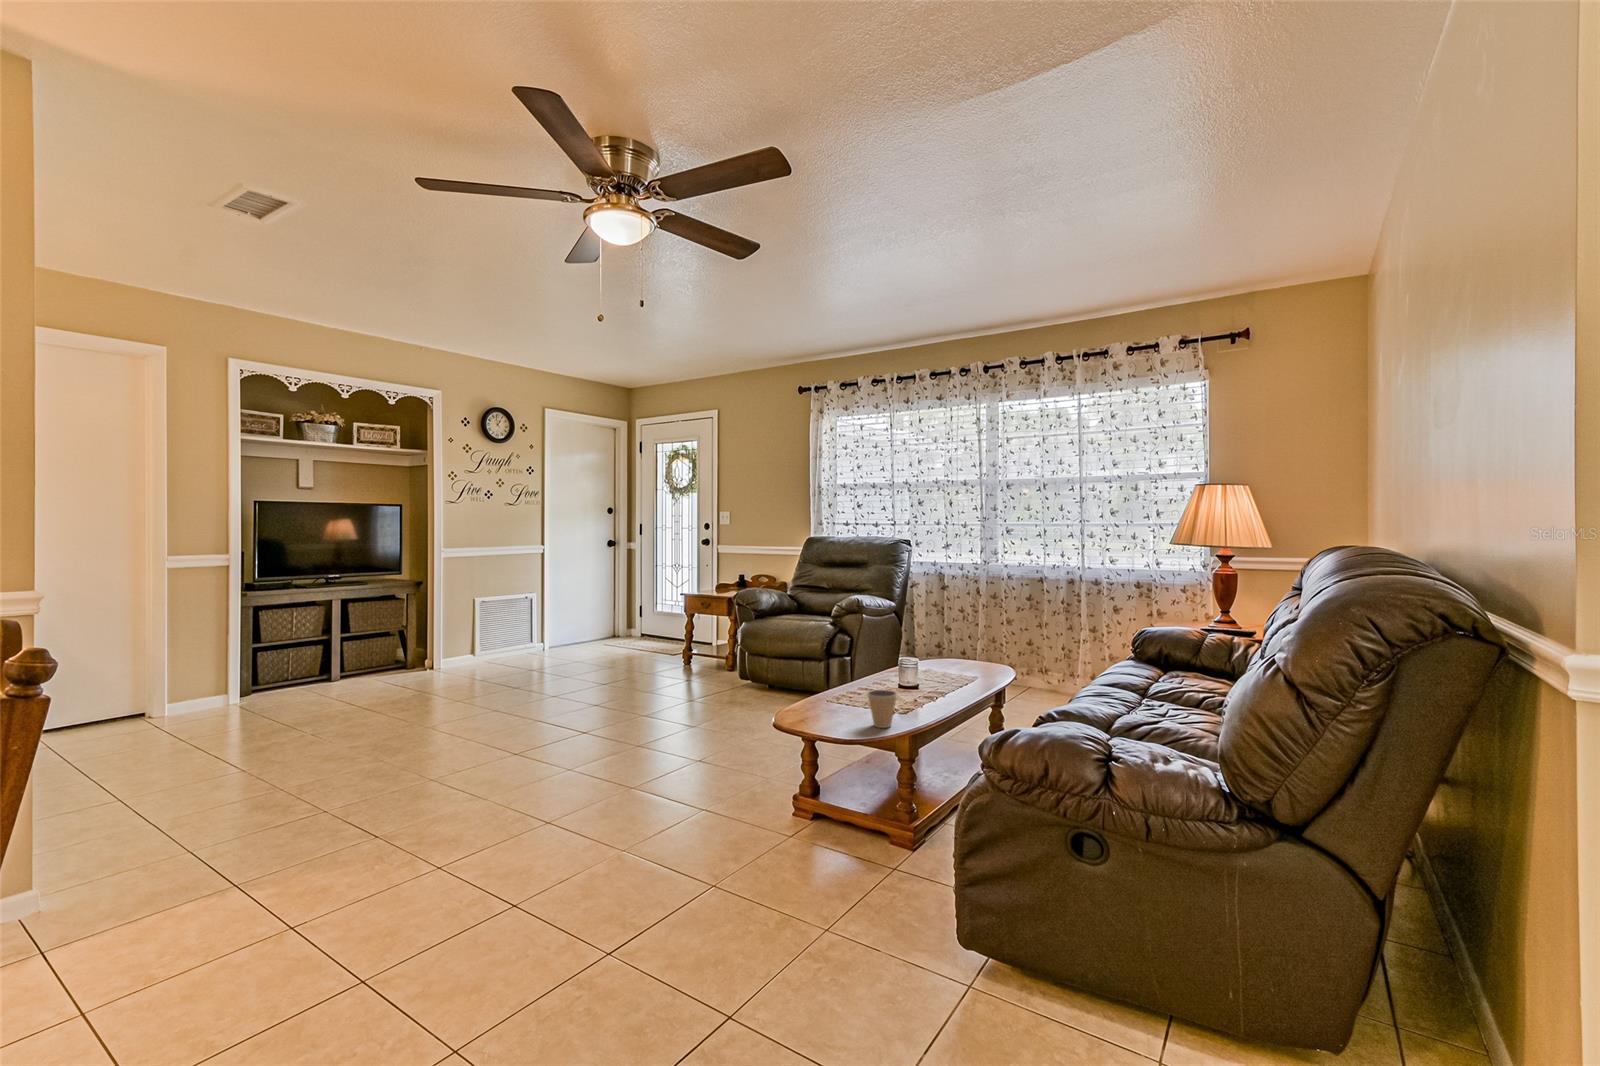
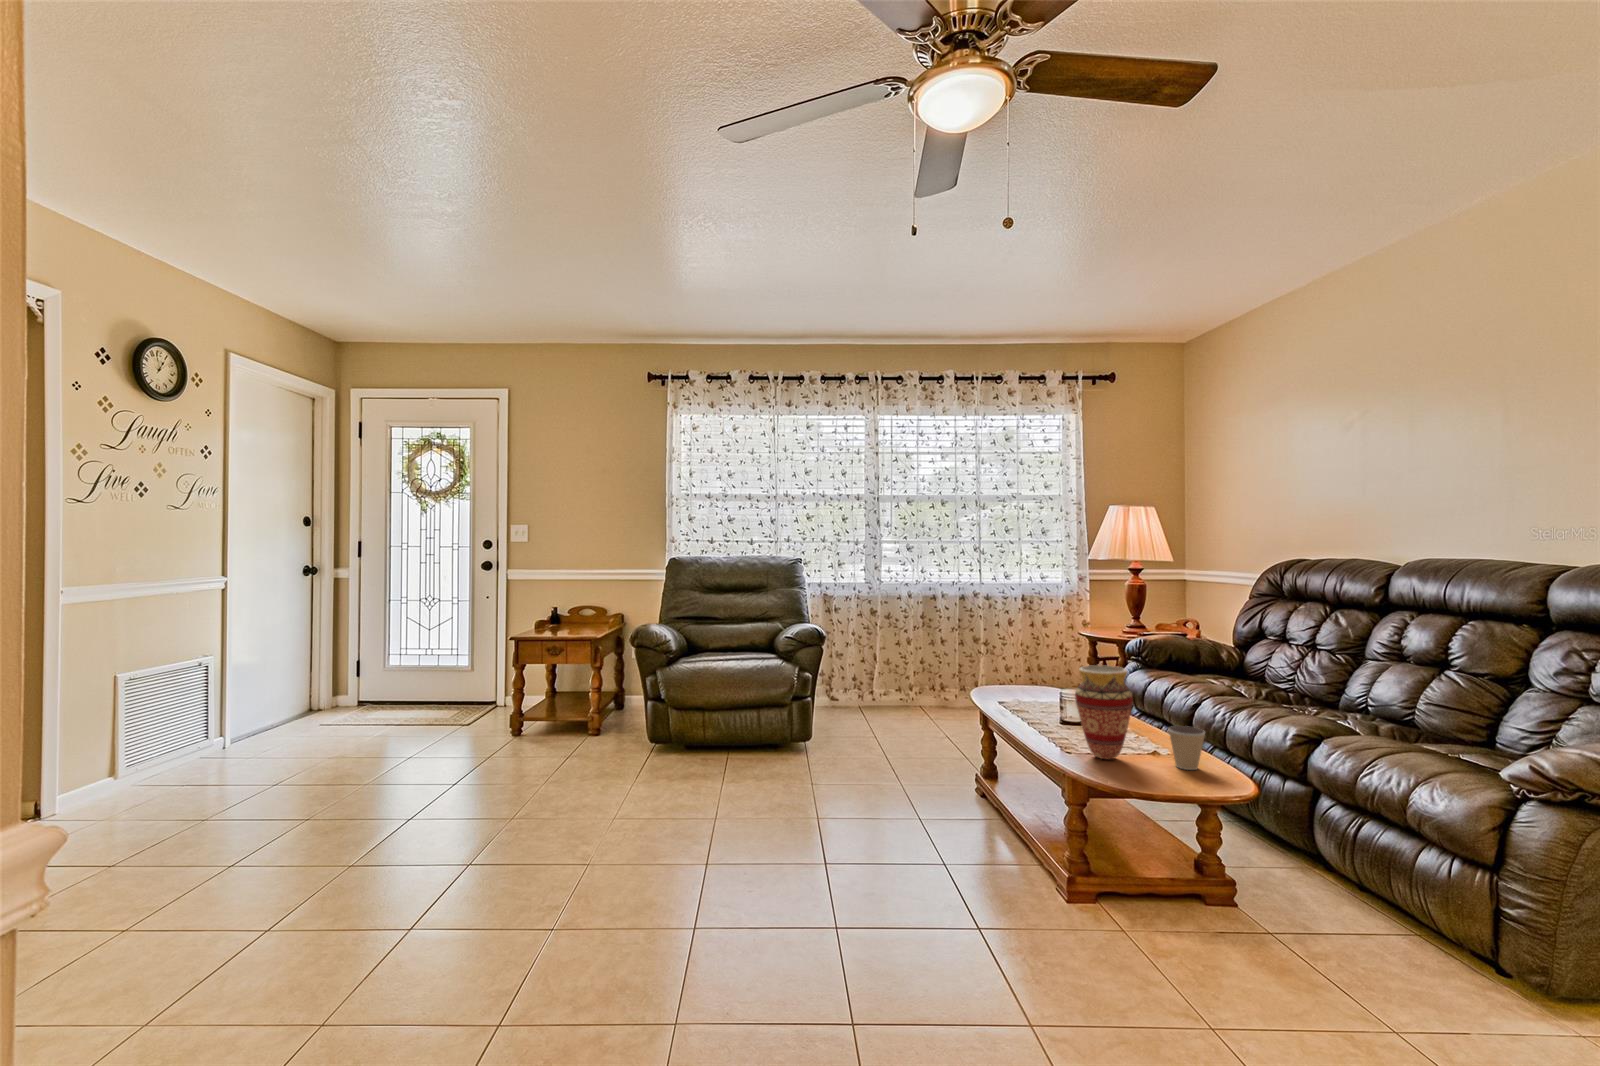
vase: none [819,633,864,711] -> present [1075,665,1133,759]

